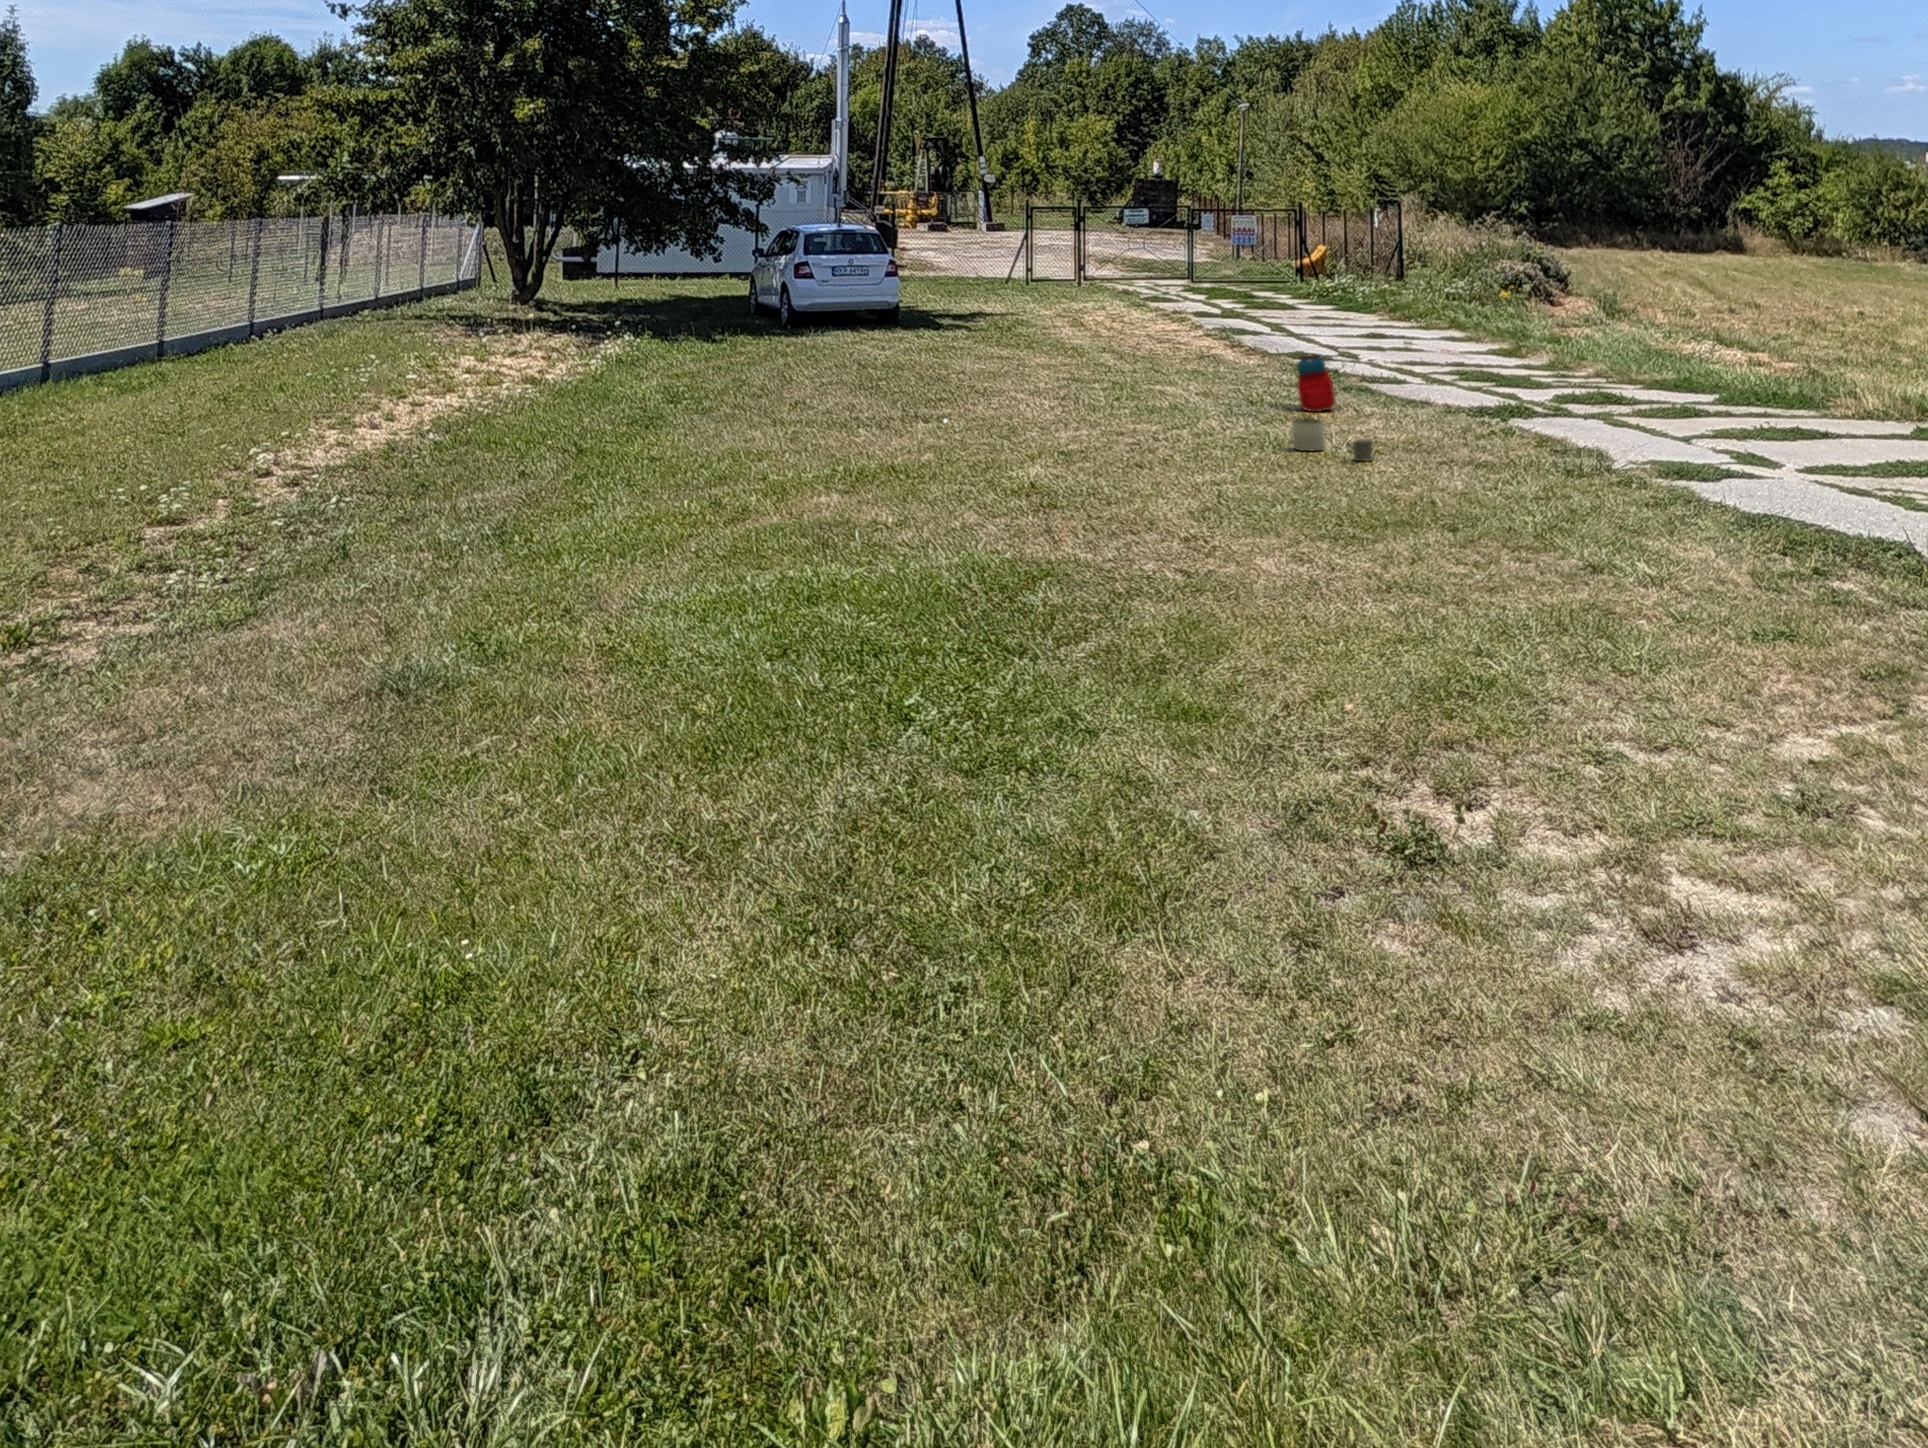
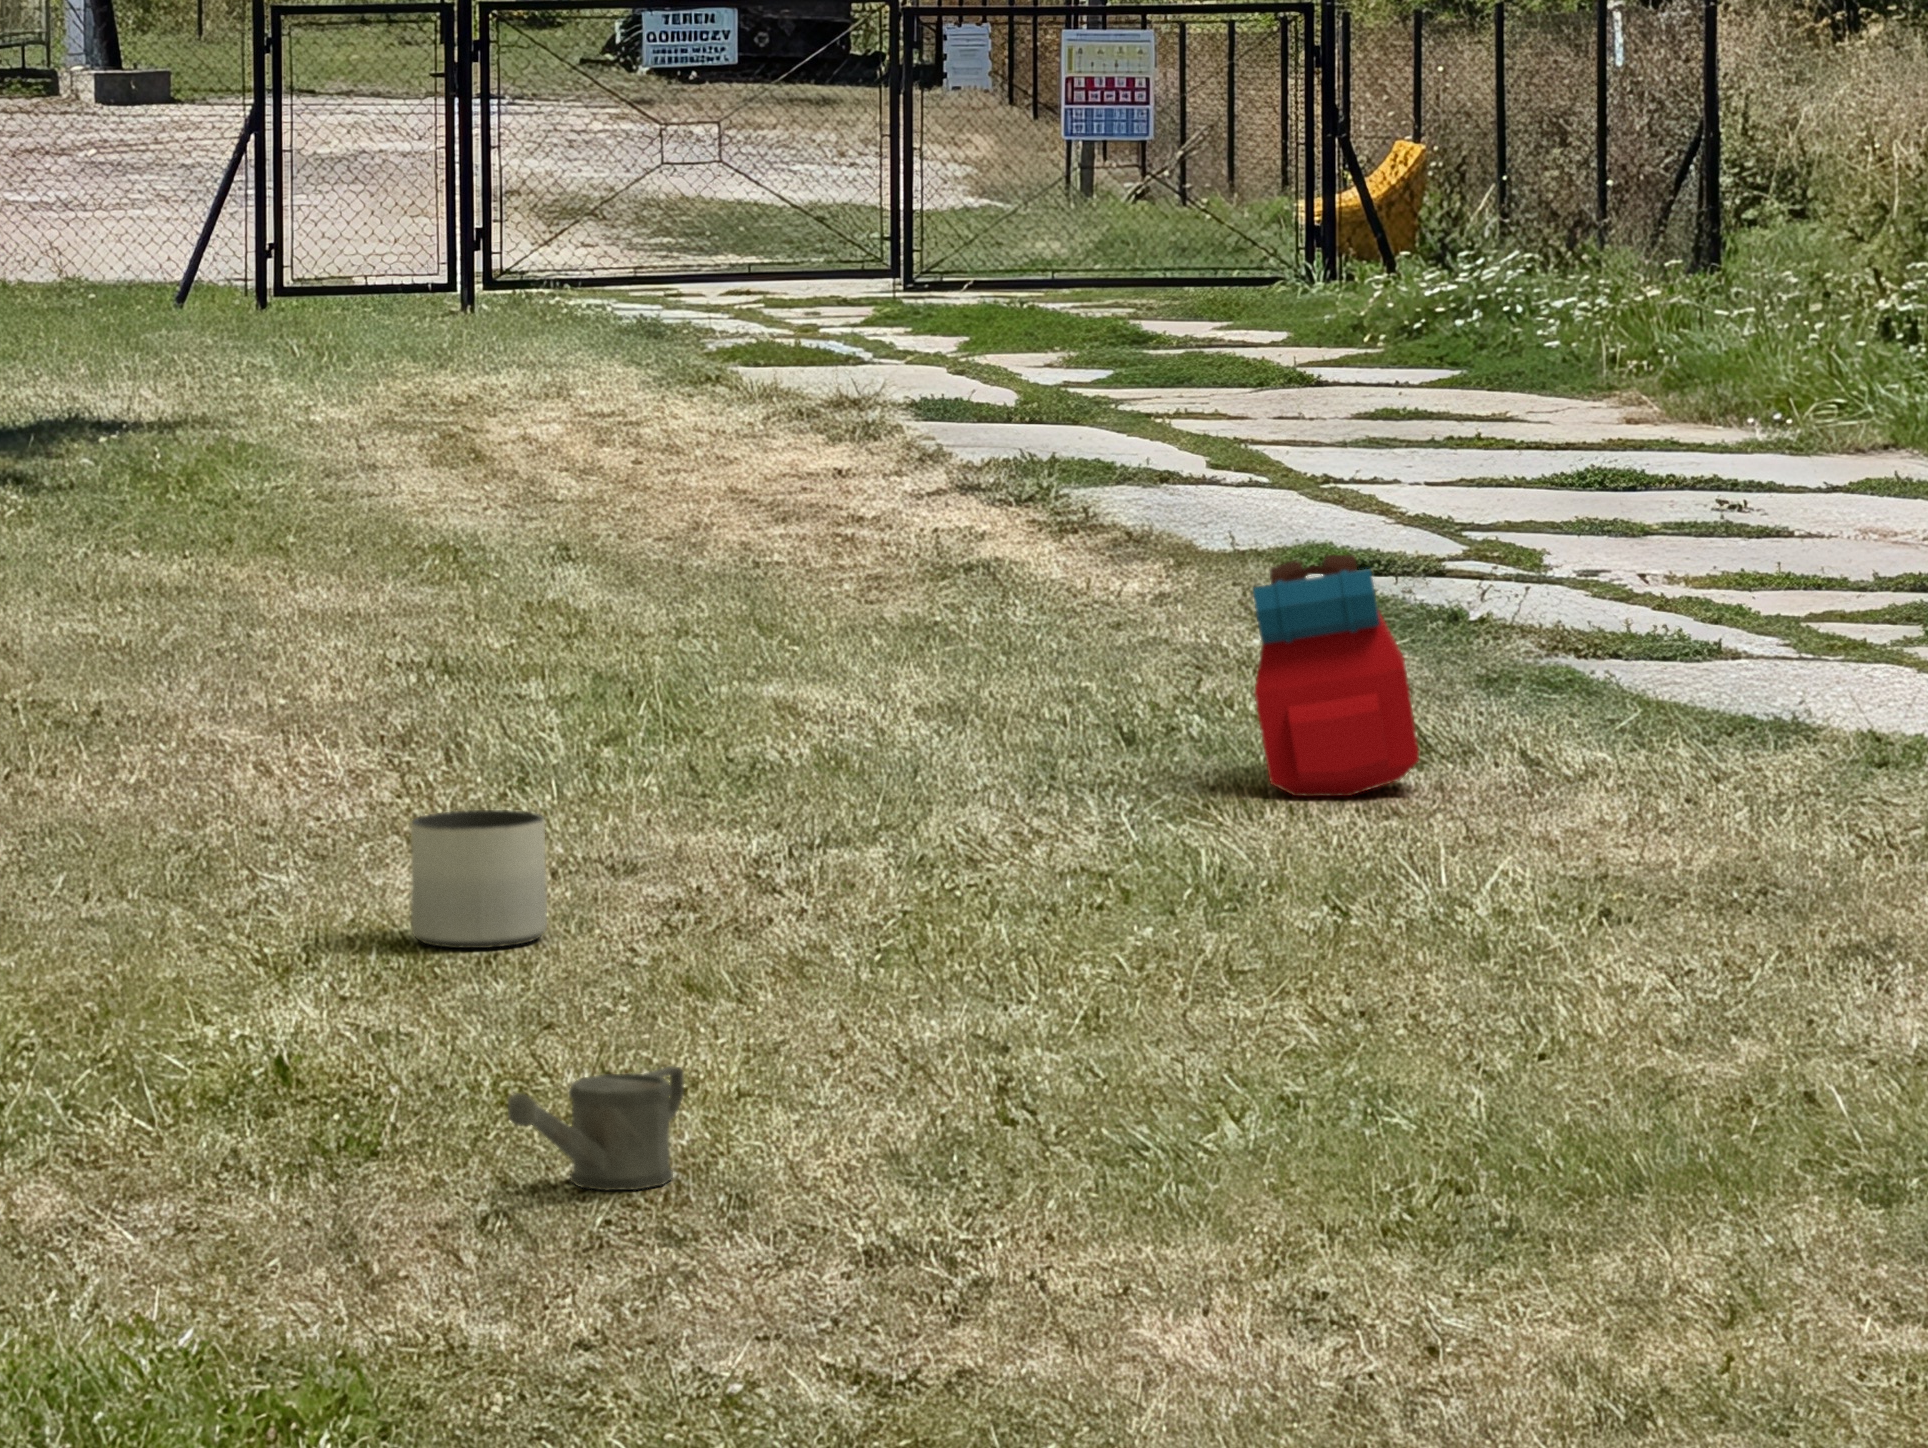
planter: present [1292,419,1325,451] -> present [411,810,547,948]
watering can: present [1346,439,1373,461] -> present [508,1066,684,1190]

